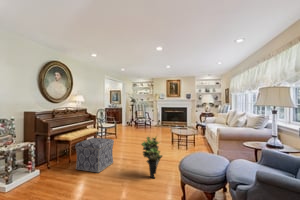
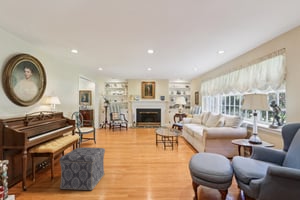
potted plant: present [141,137,162,178] -> none [142,143,166,190]

